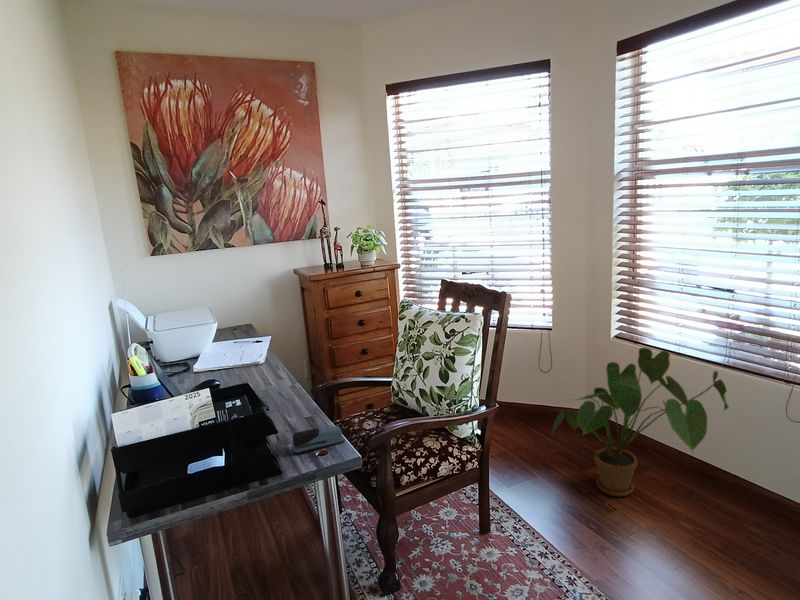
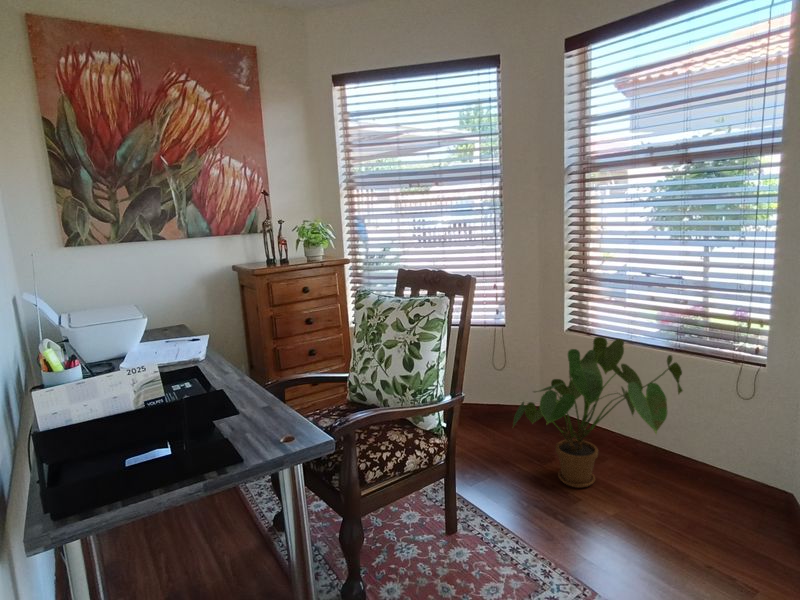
stapler: present [292,426,345,454] -> none [251,411,312,443]

